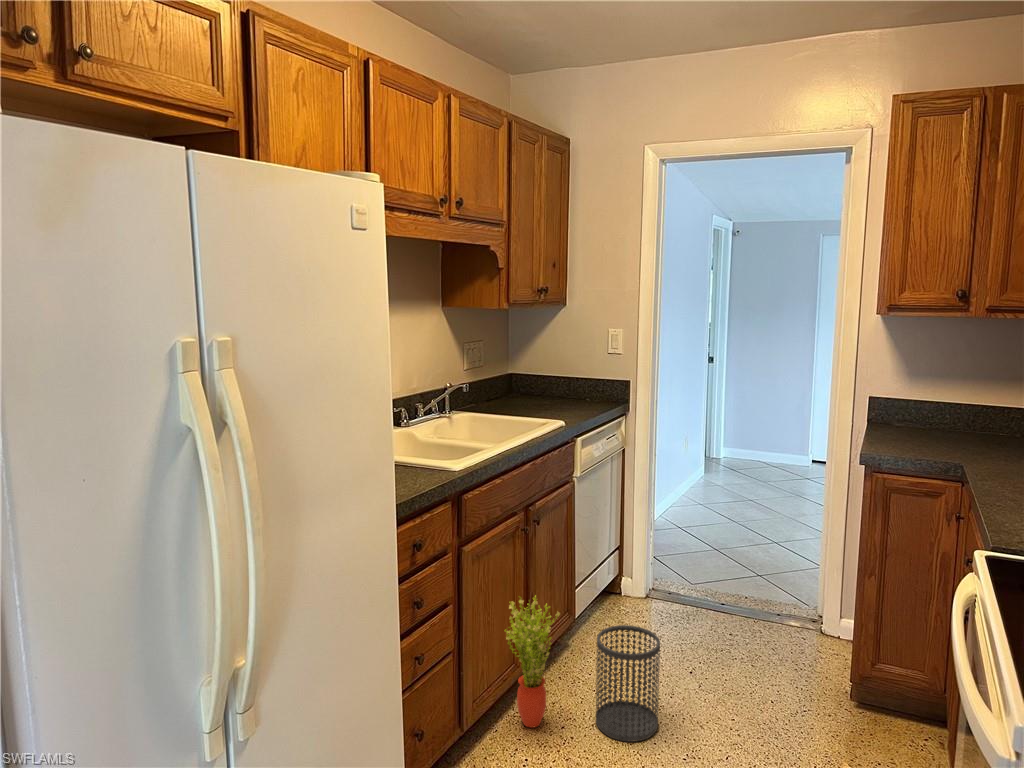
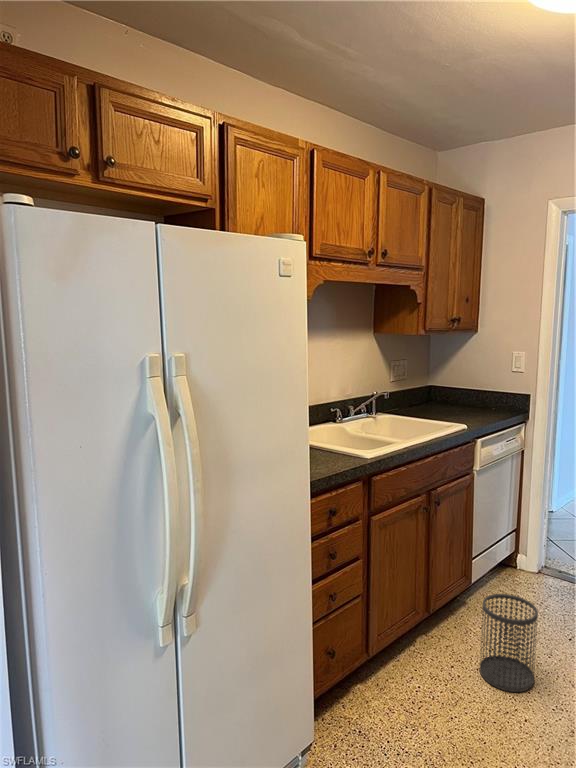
potted plant: present [505,596,560,728] -> none [405,560,452,665]

